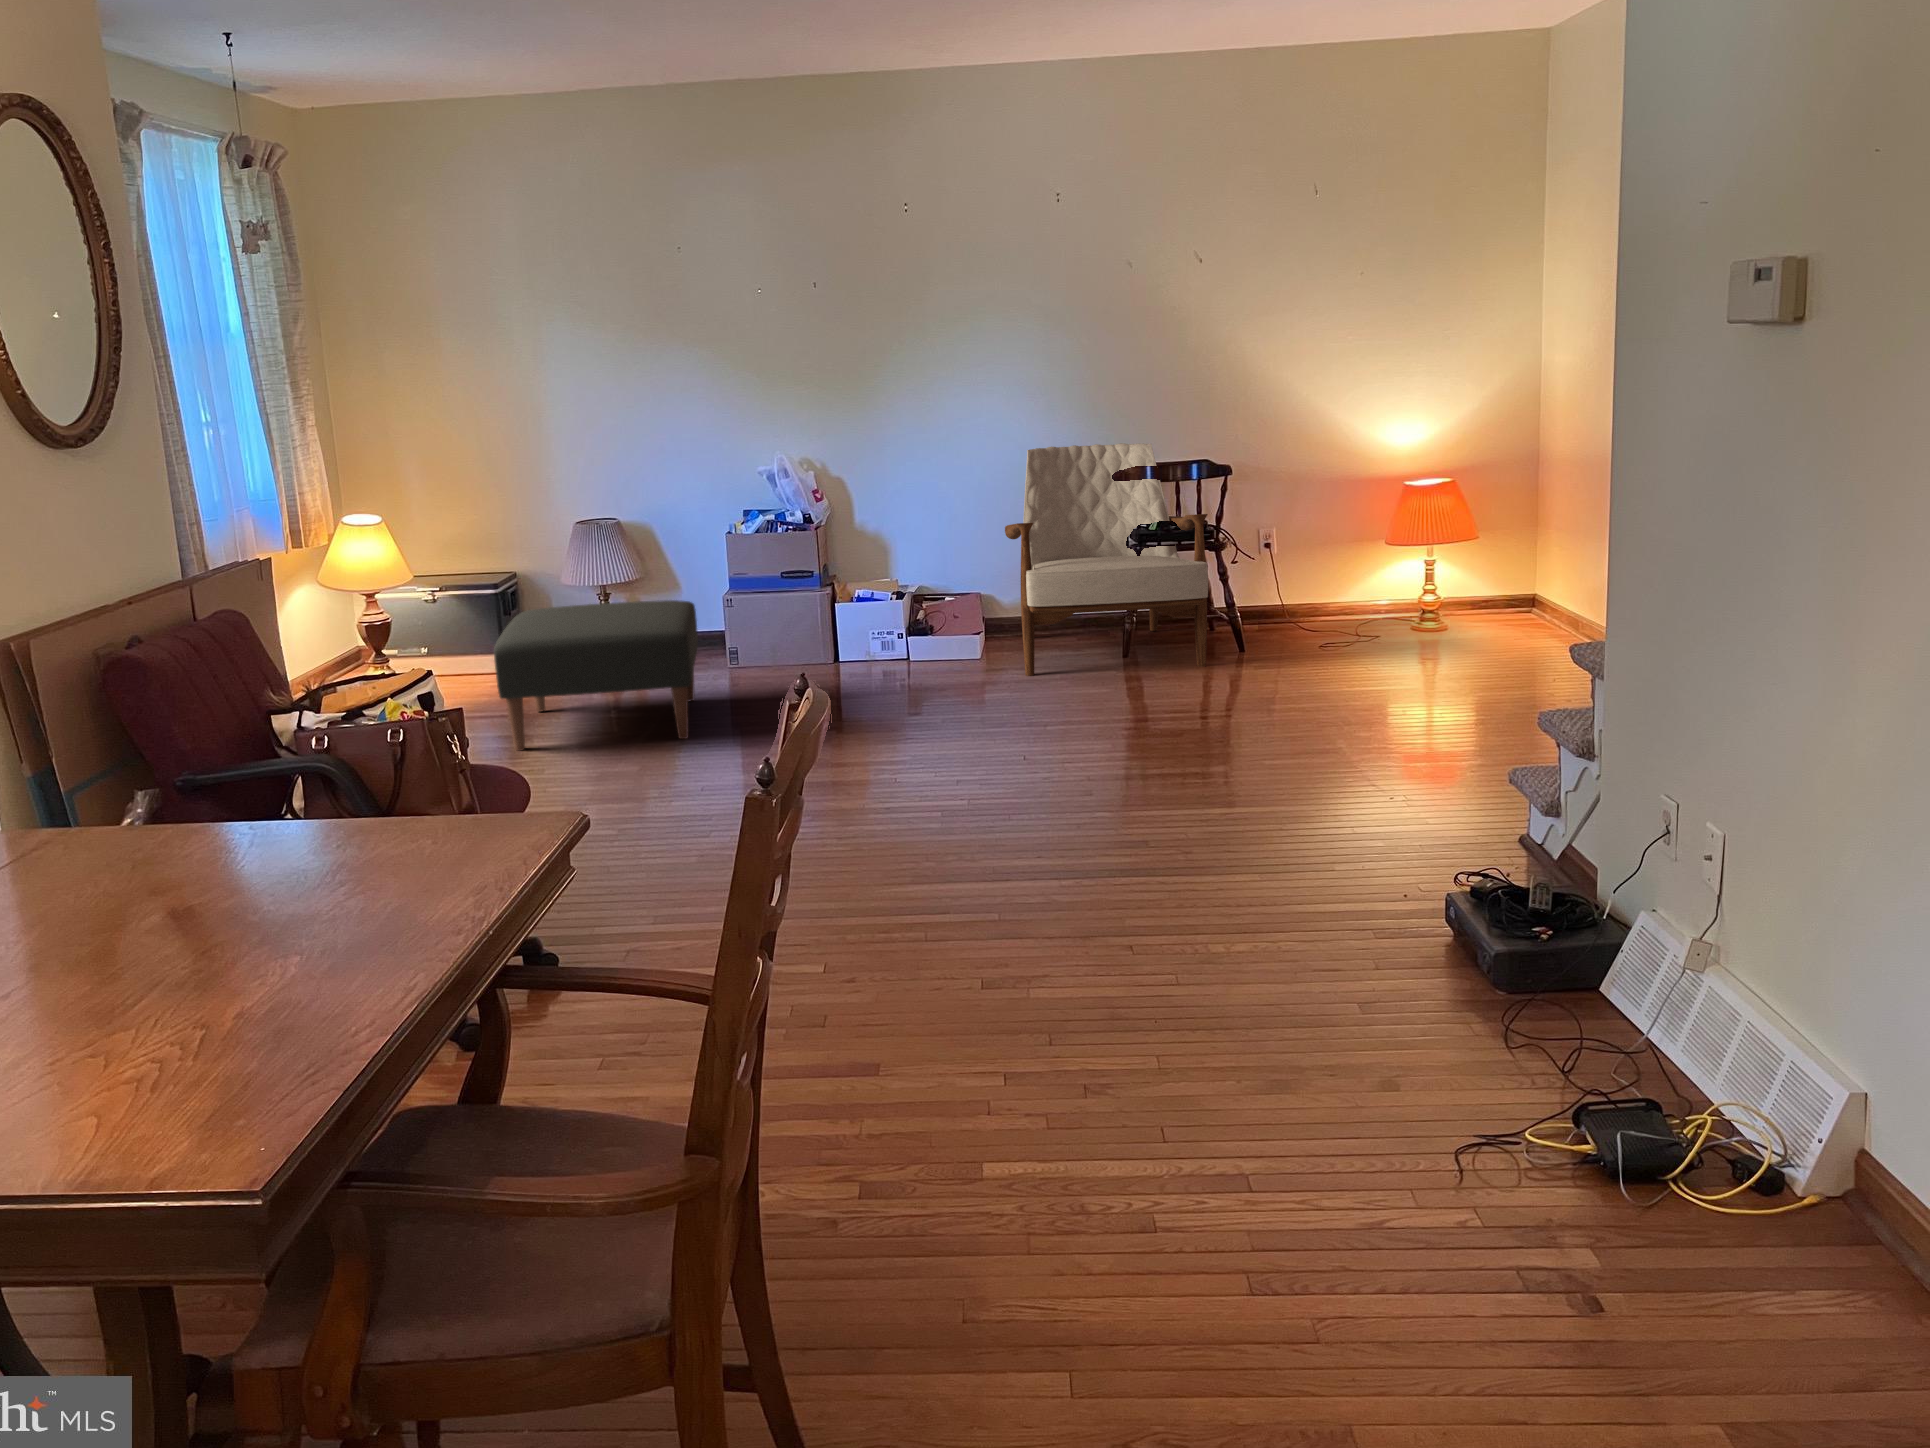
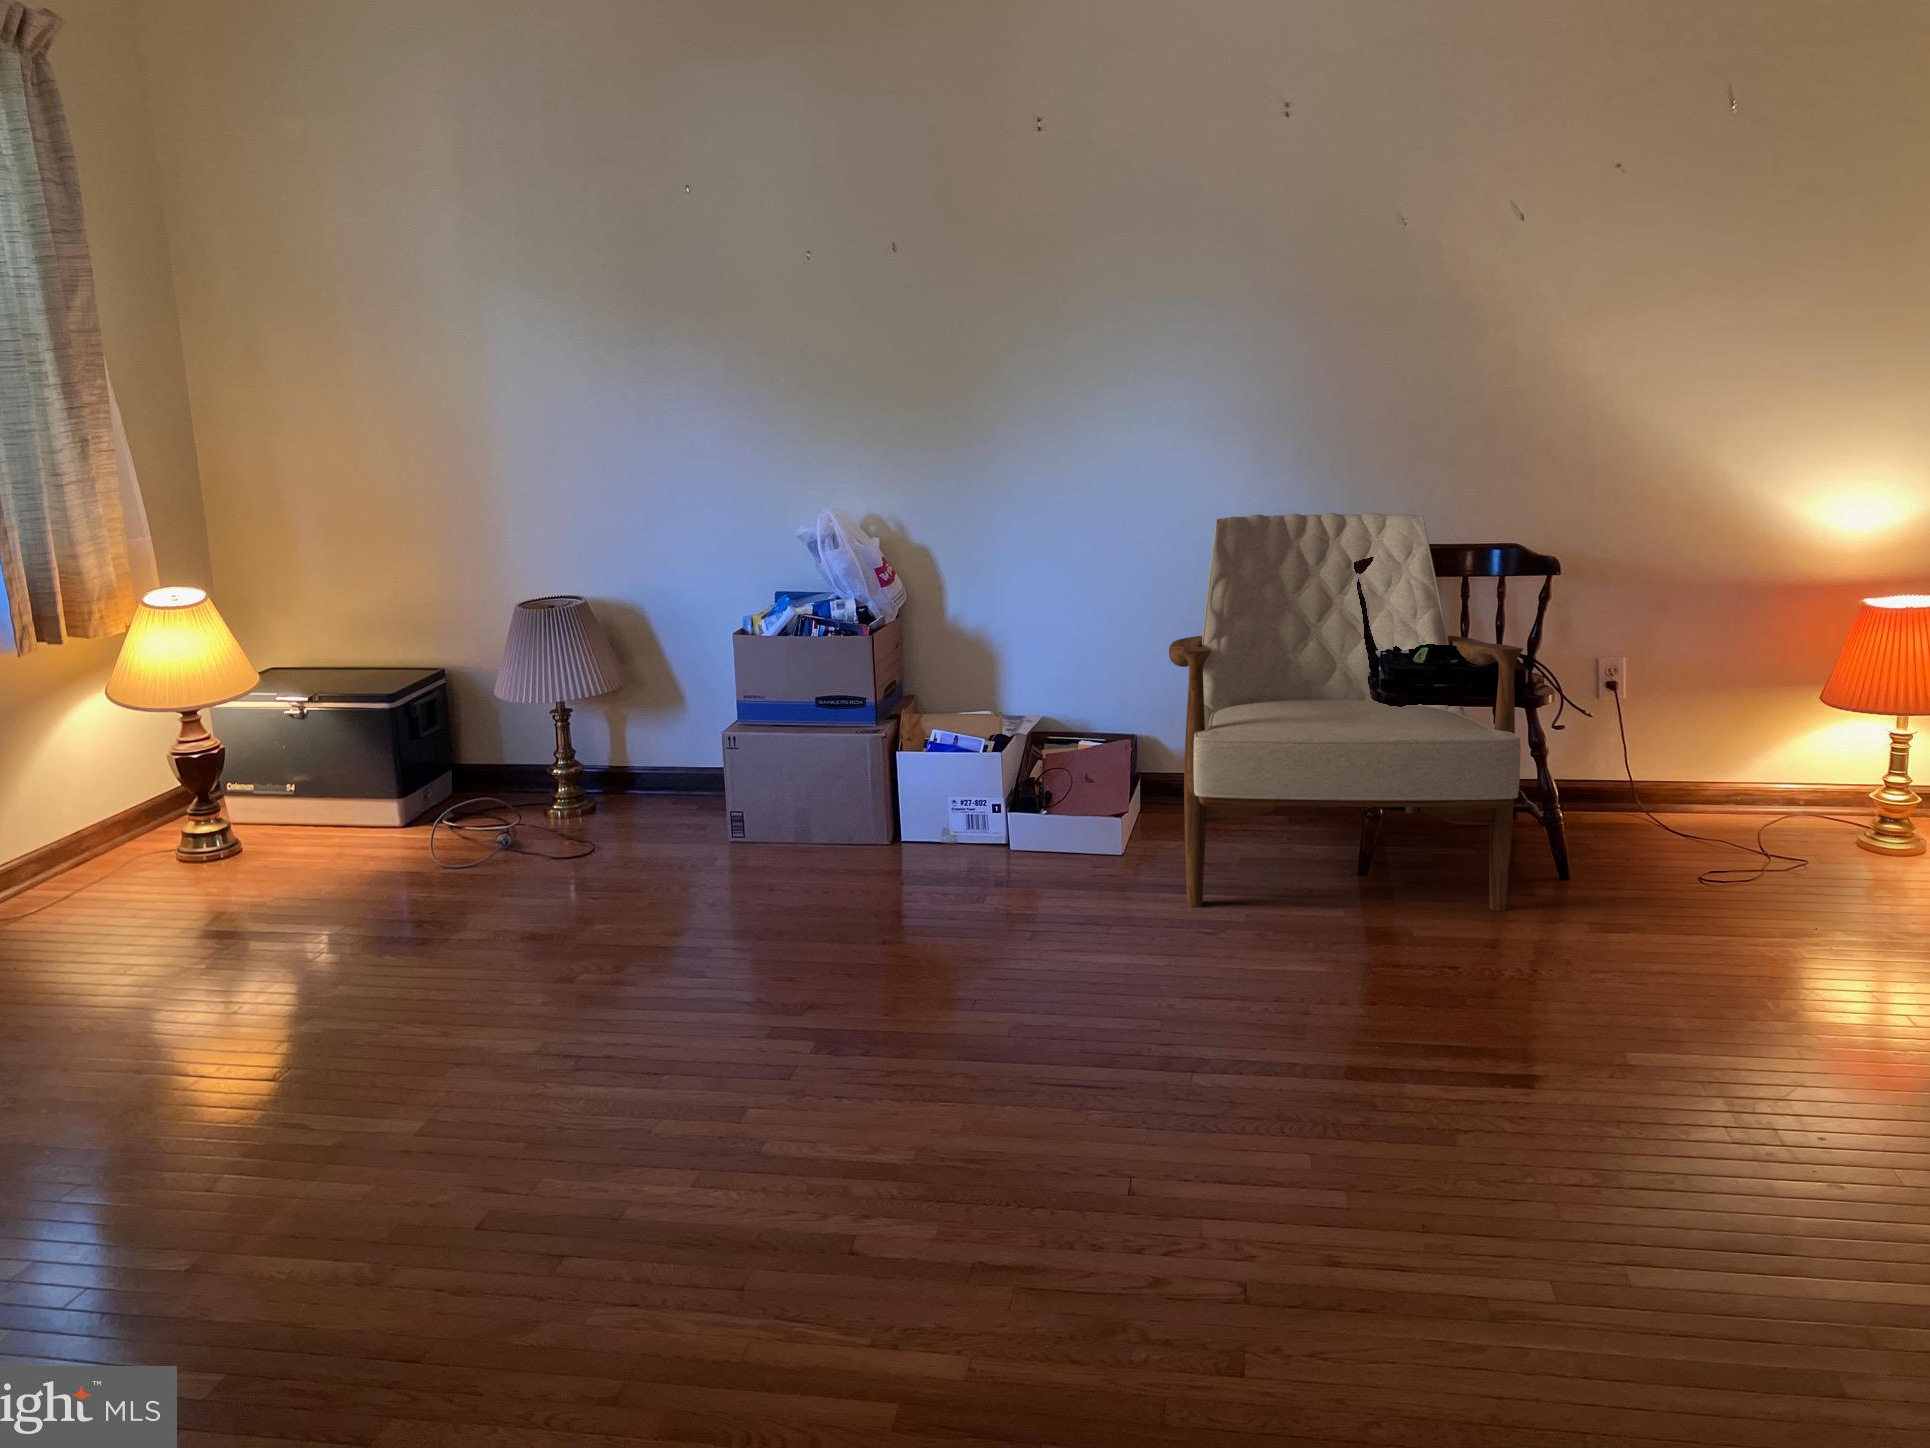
ottoman: present [494,600,698,751] -> none [219,755,640,1025]

